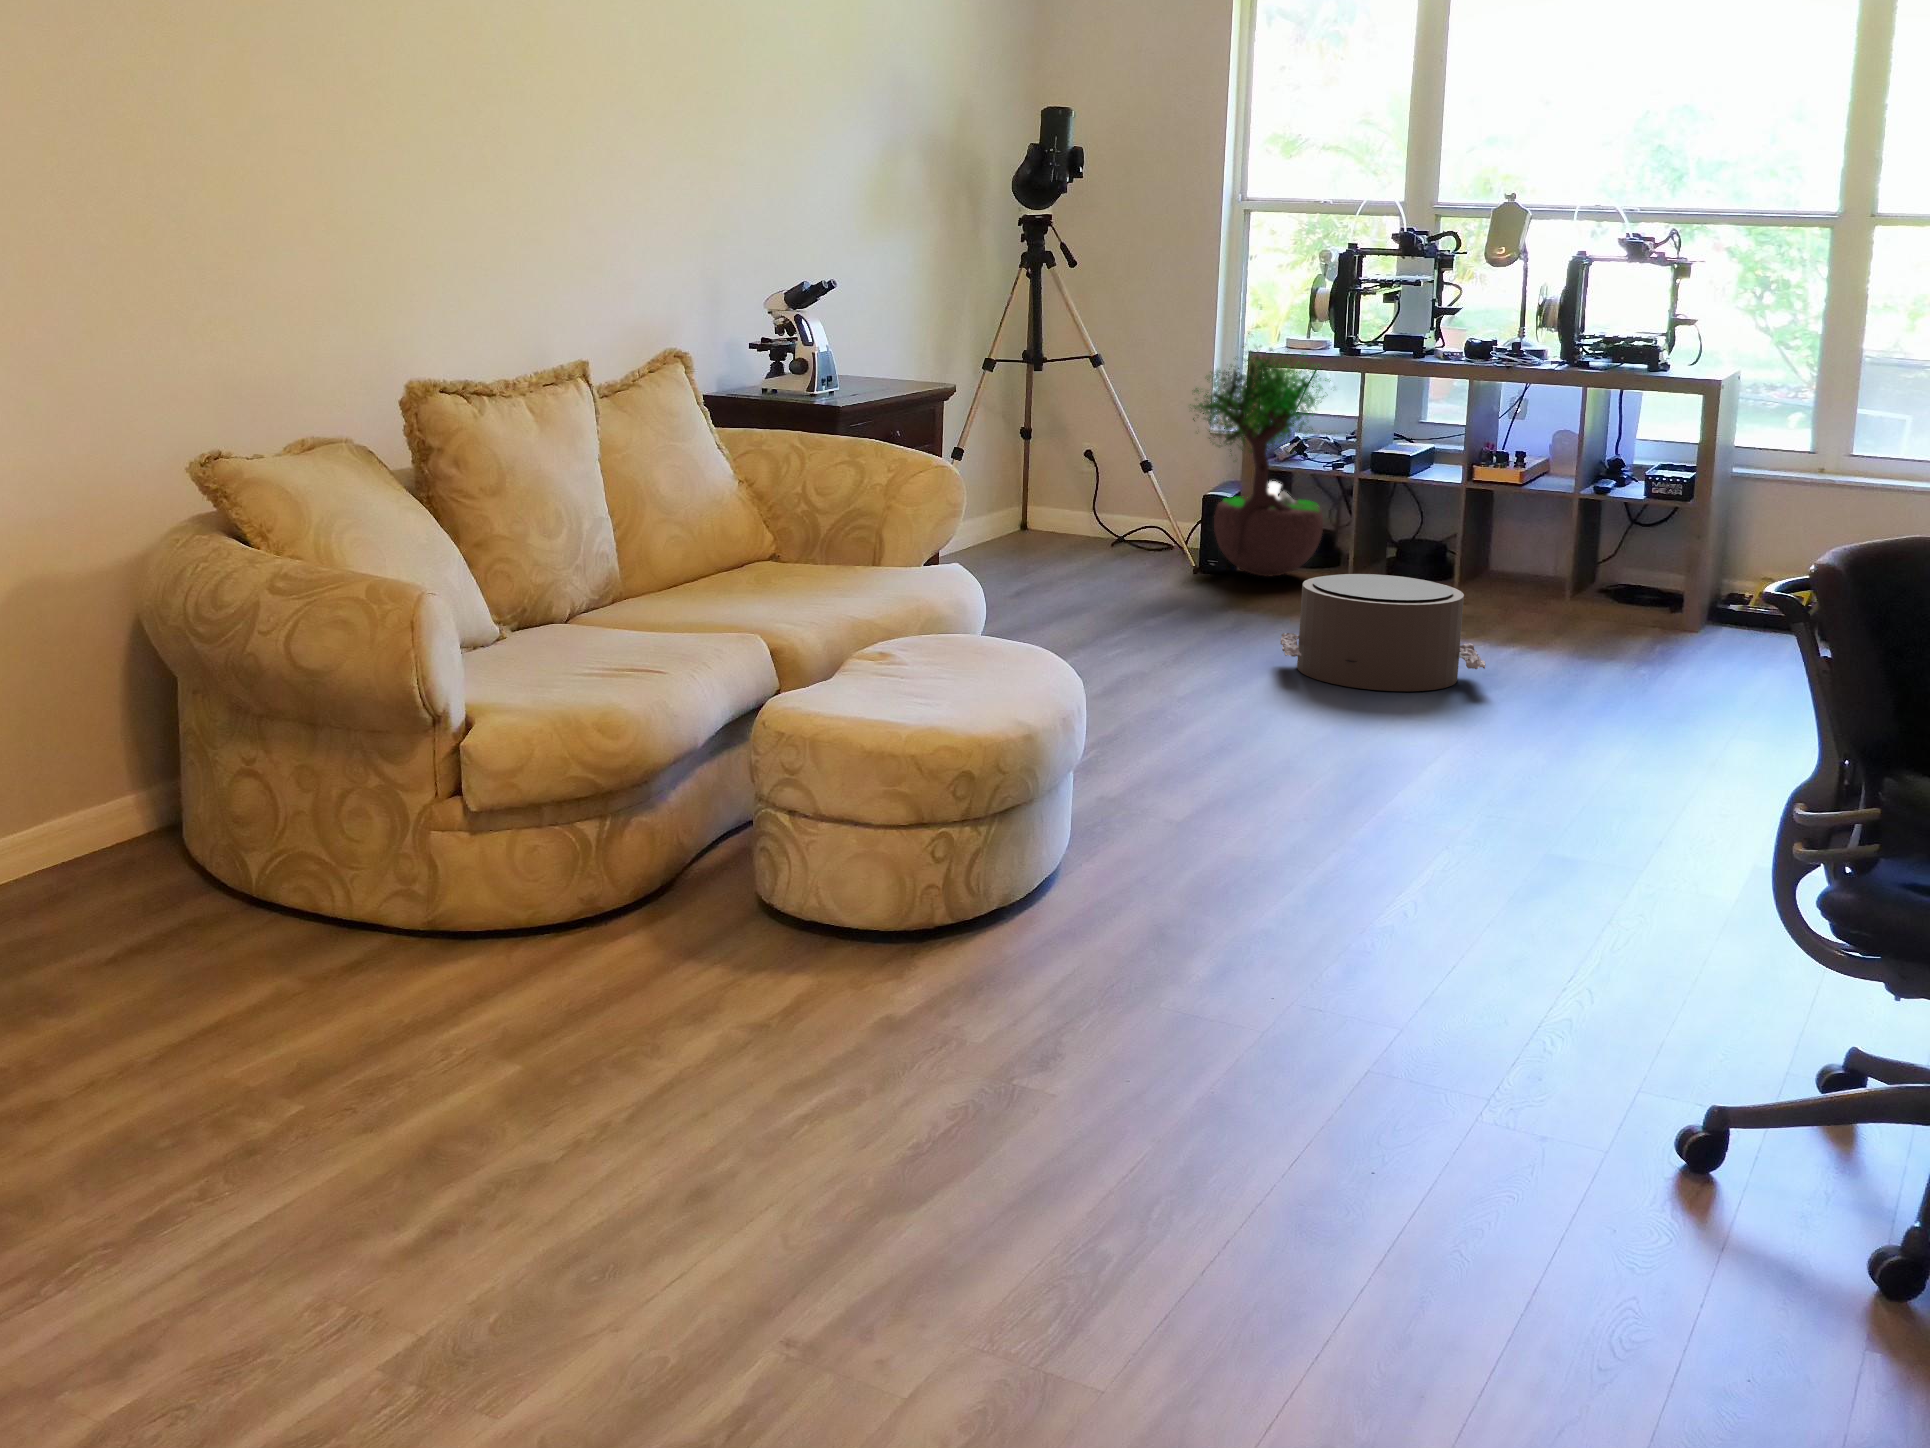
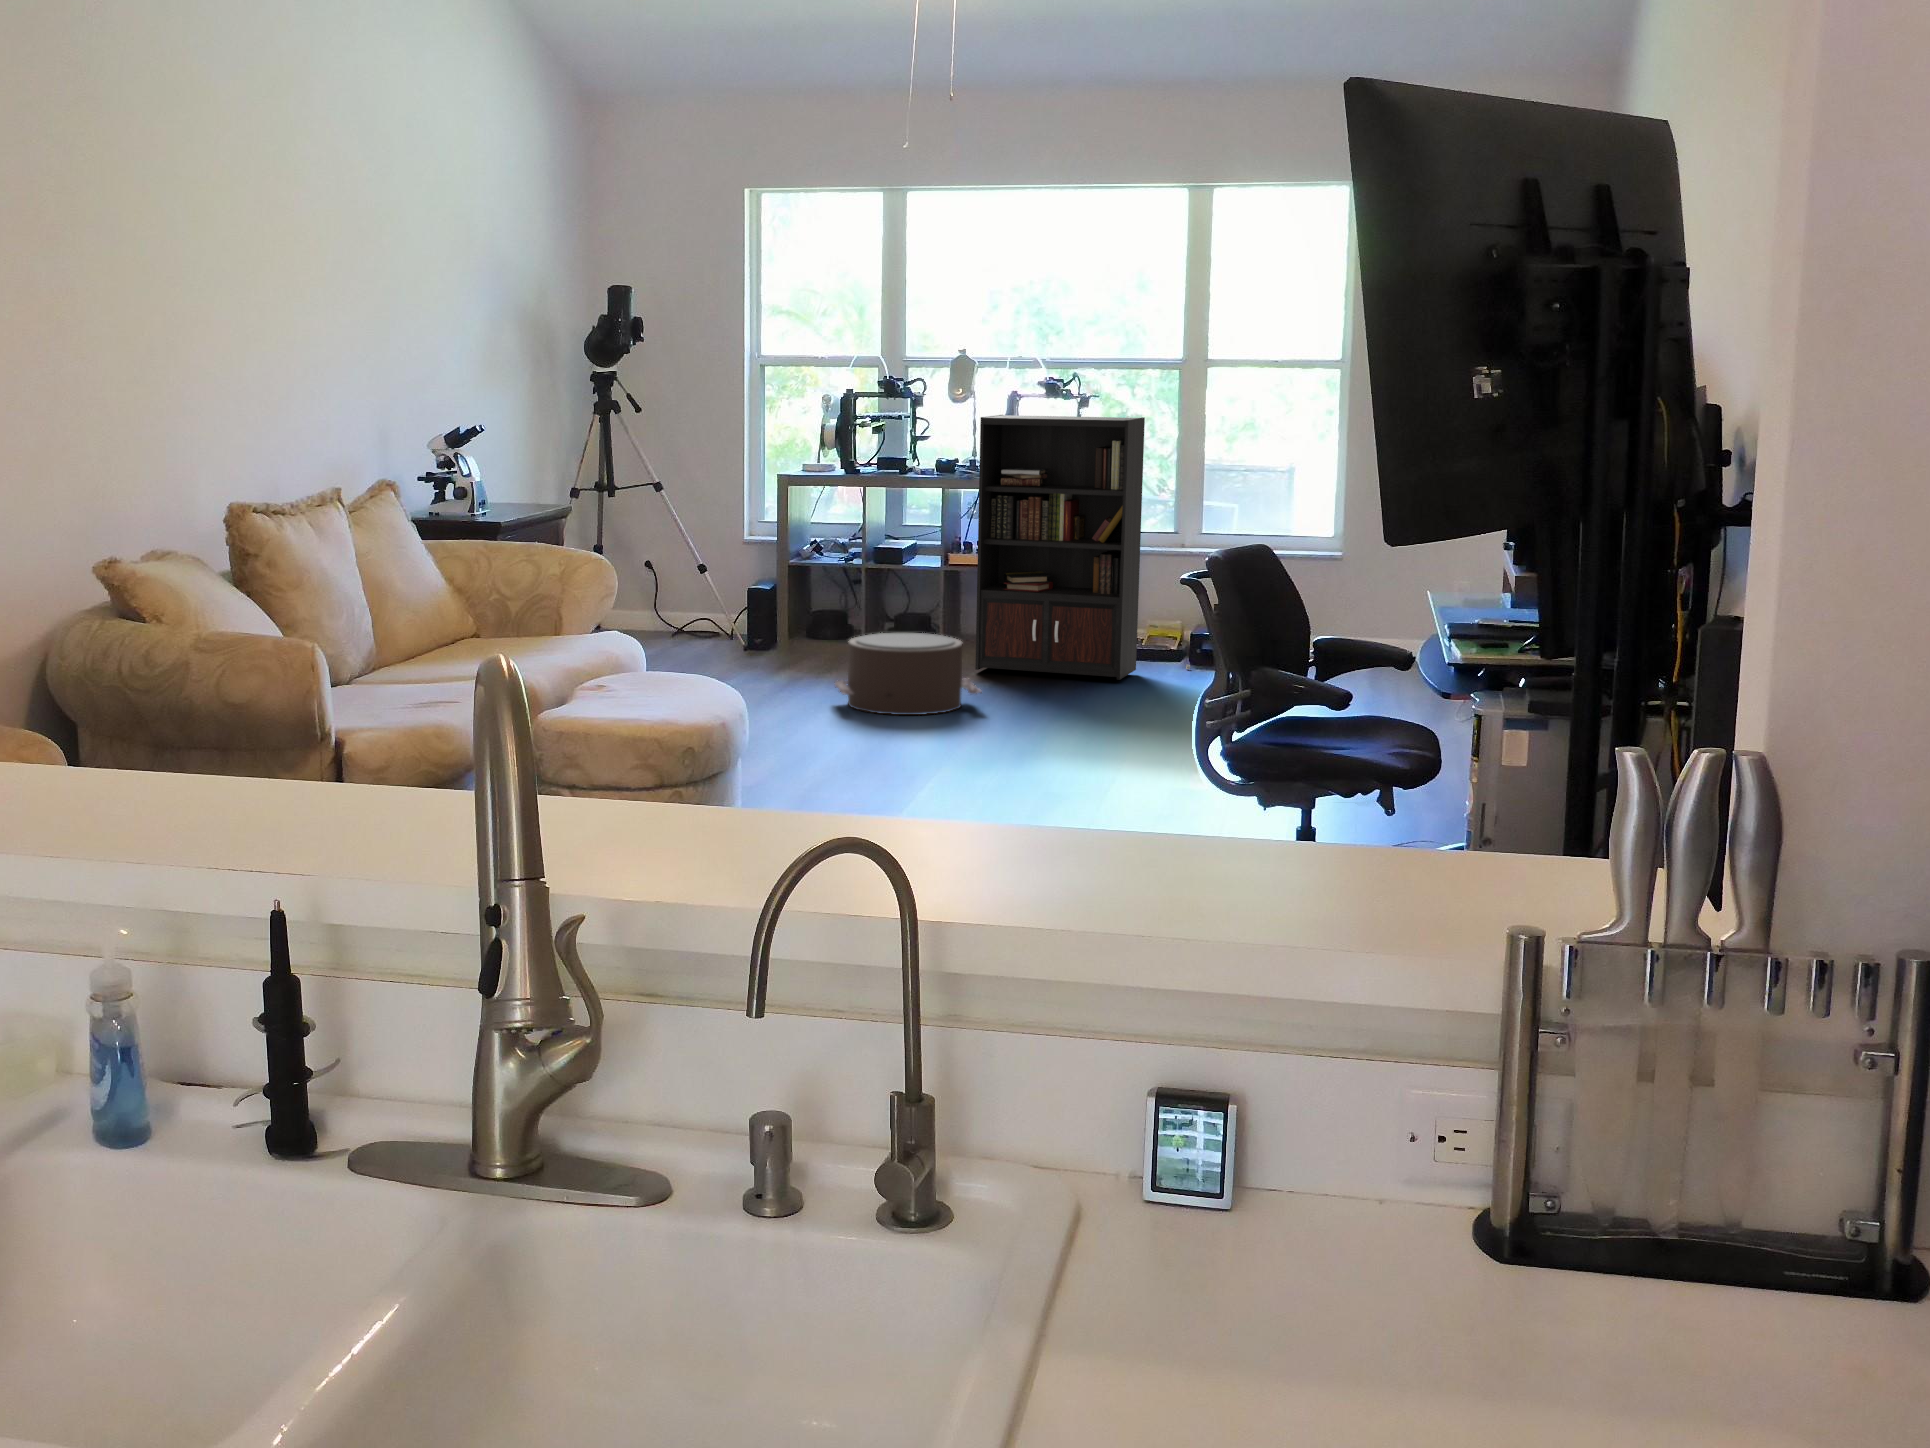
bookcase: none [1494,285,1817,659] -> present [975,415,1190,680]
potted tree: present [1190,333,1331,576] -> none [738,458,848,647]

